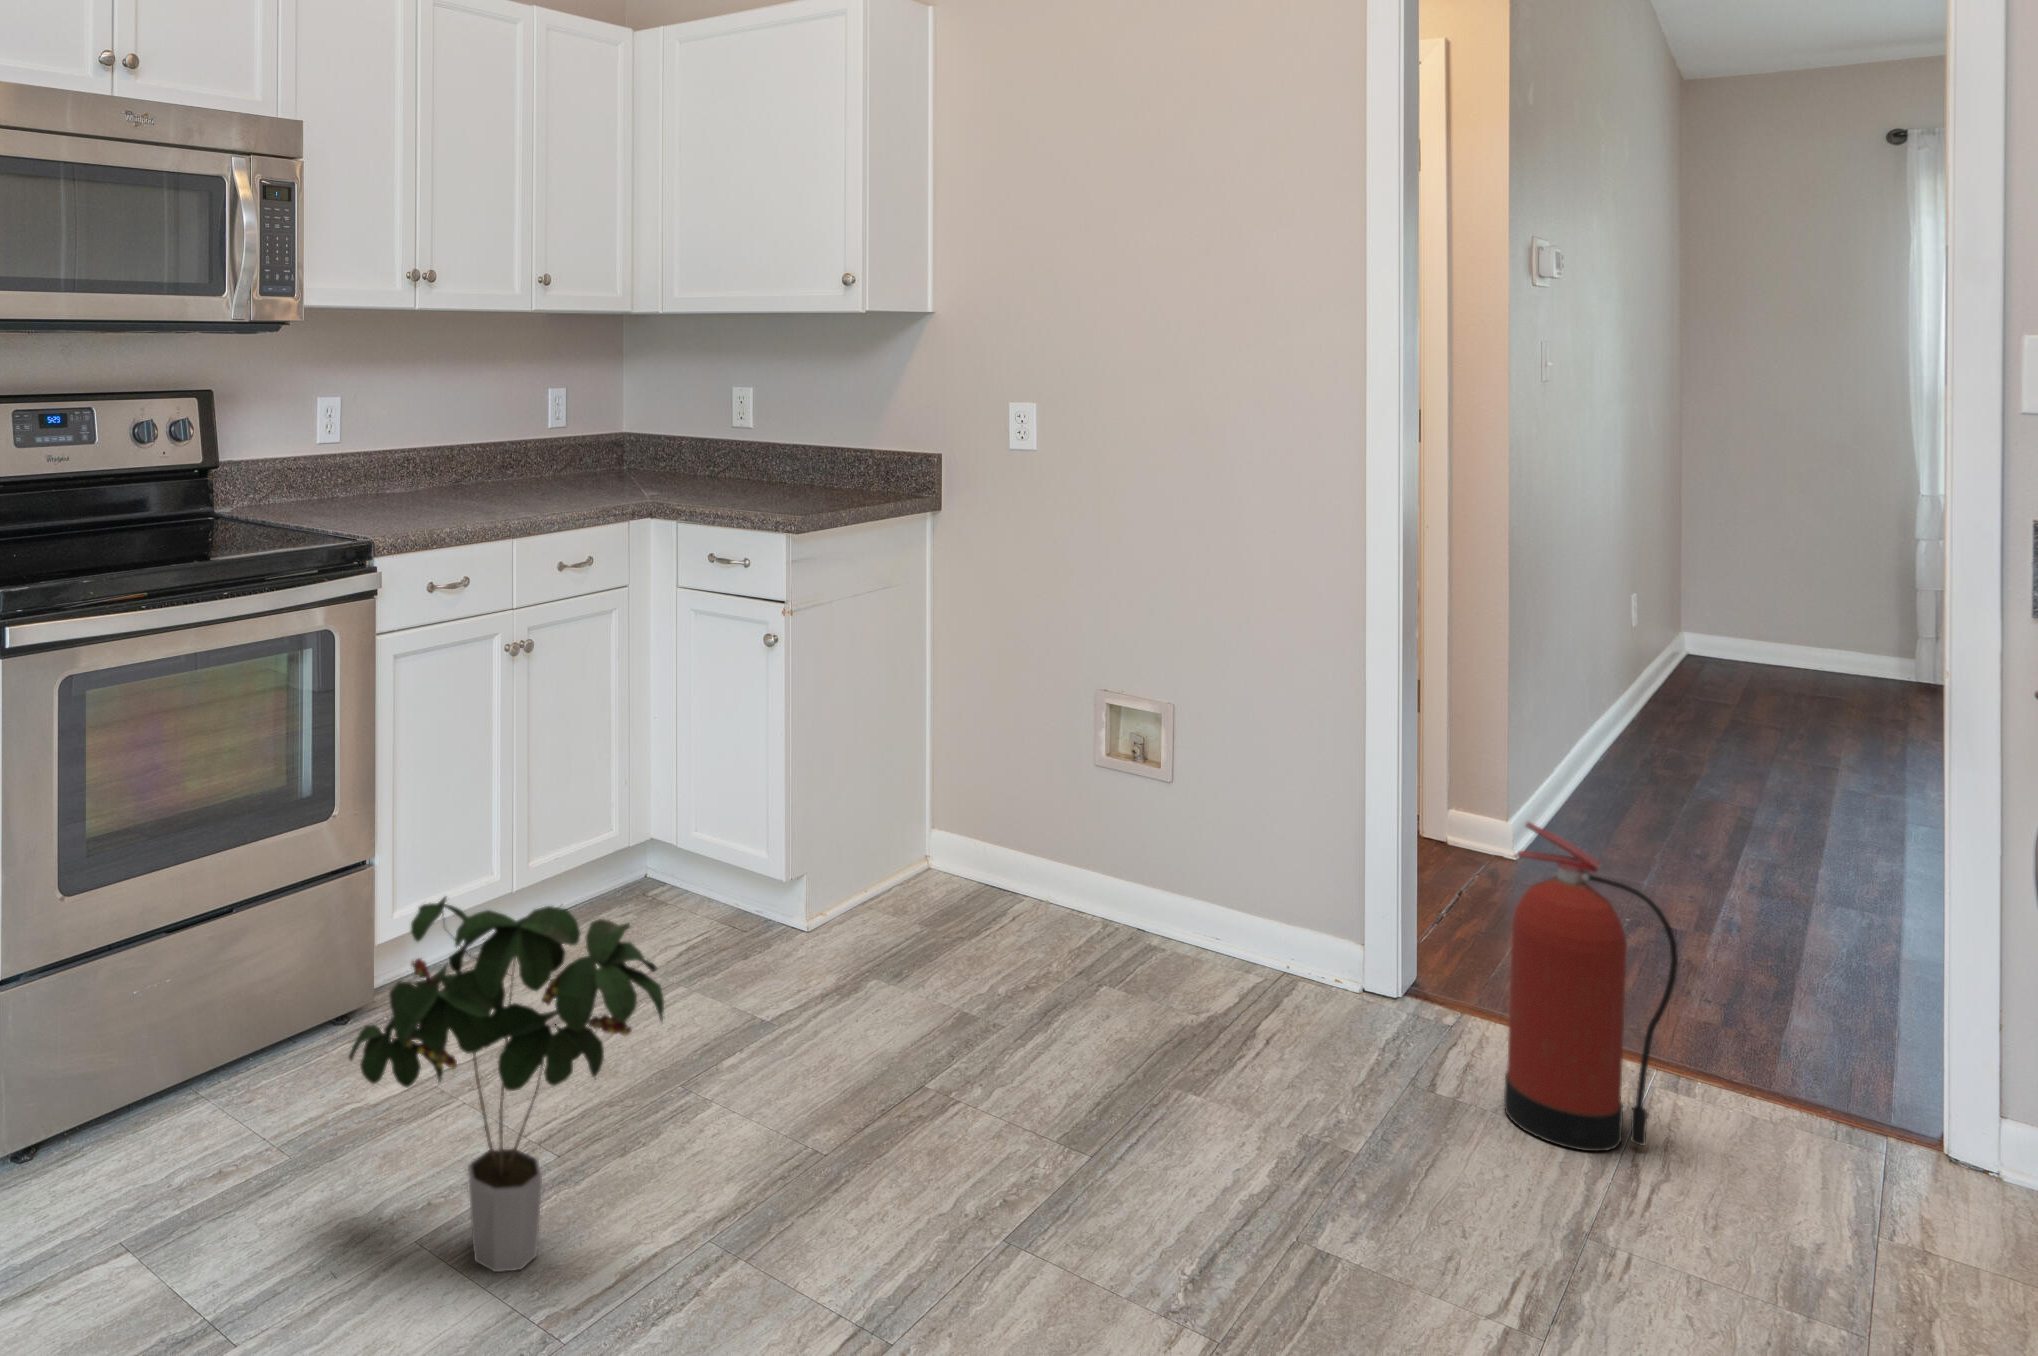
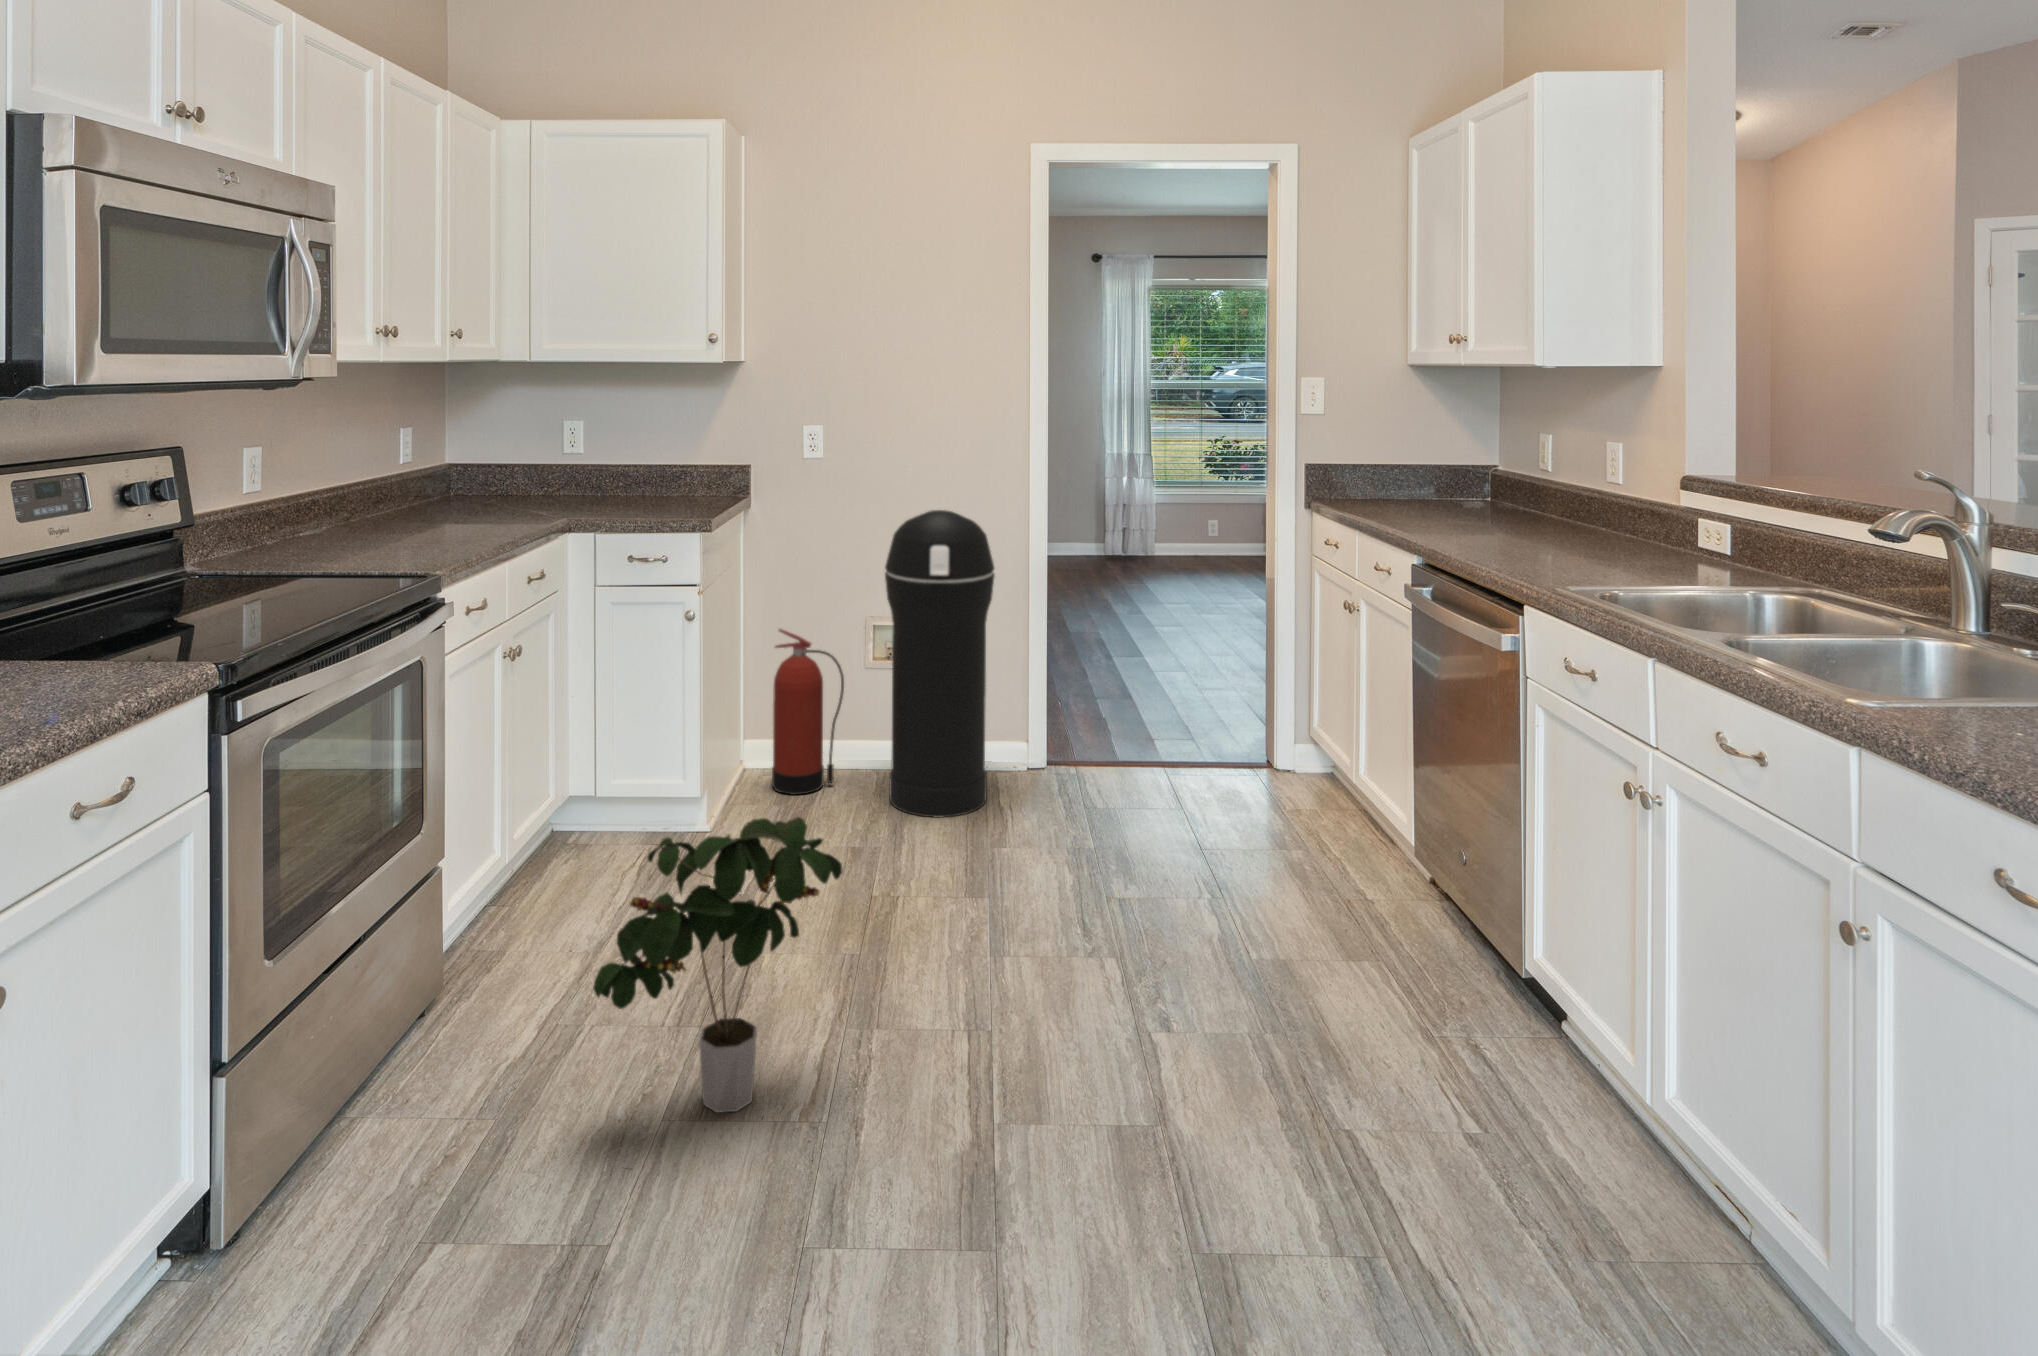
trash can: none [1077,546,1262,1023] -> present [885,510,995,818]
fire extinguisher: present [1504,822,1678,1151] -> present [772,629,844,795]

